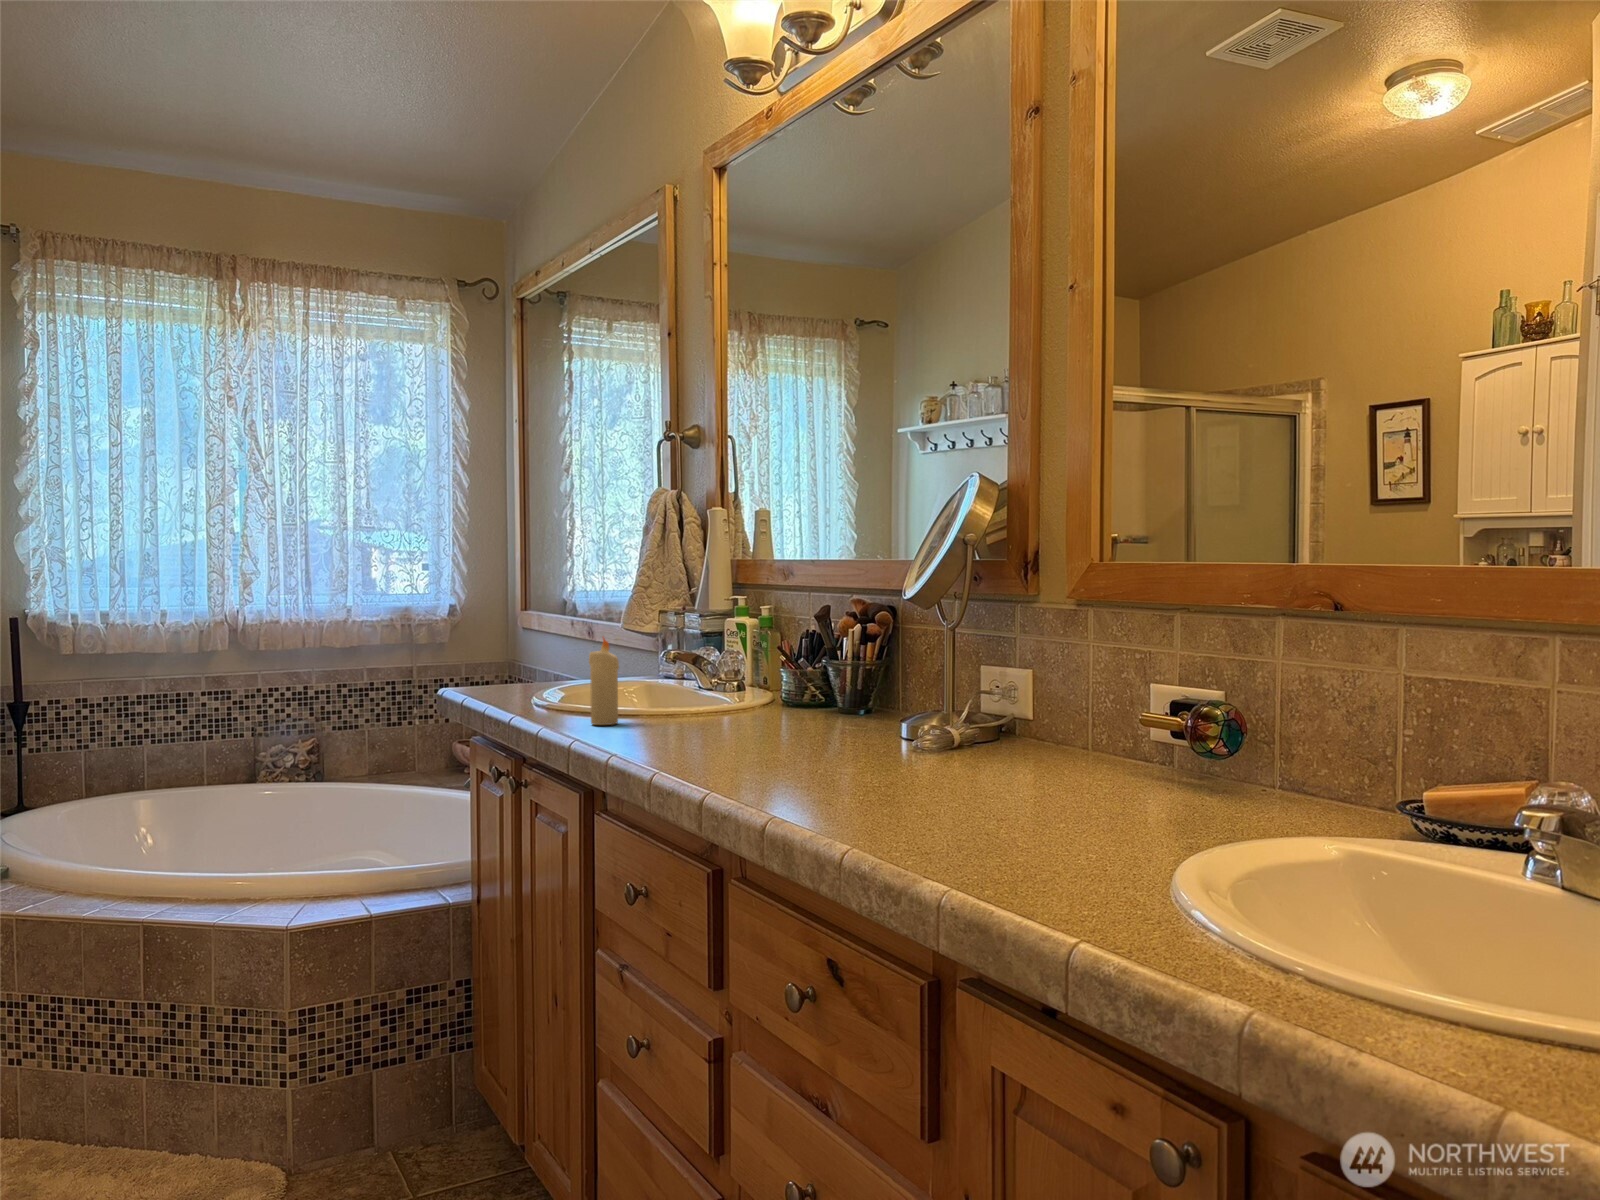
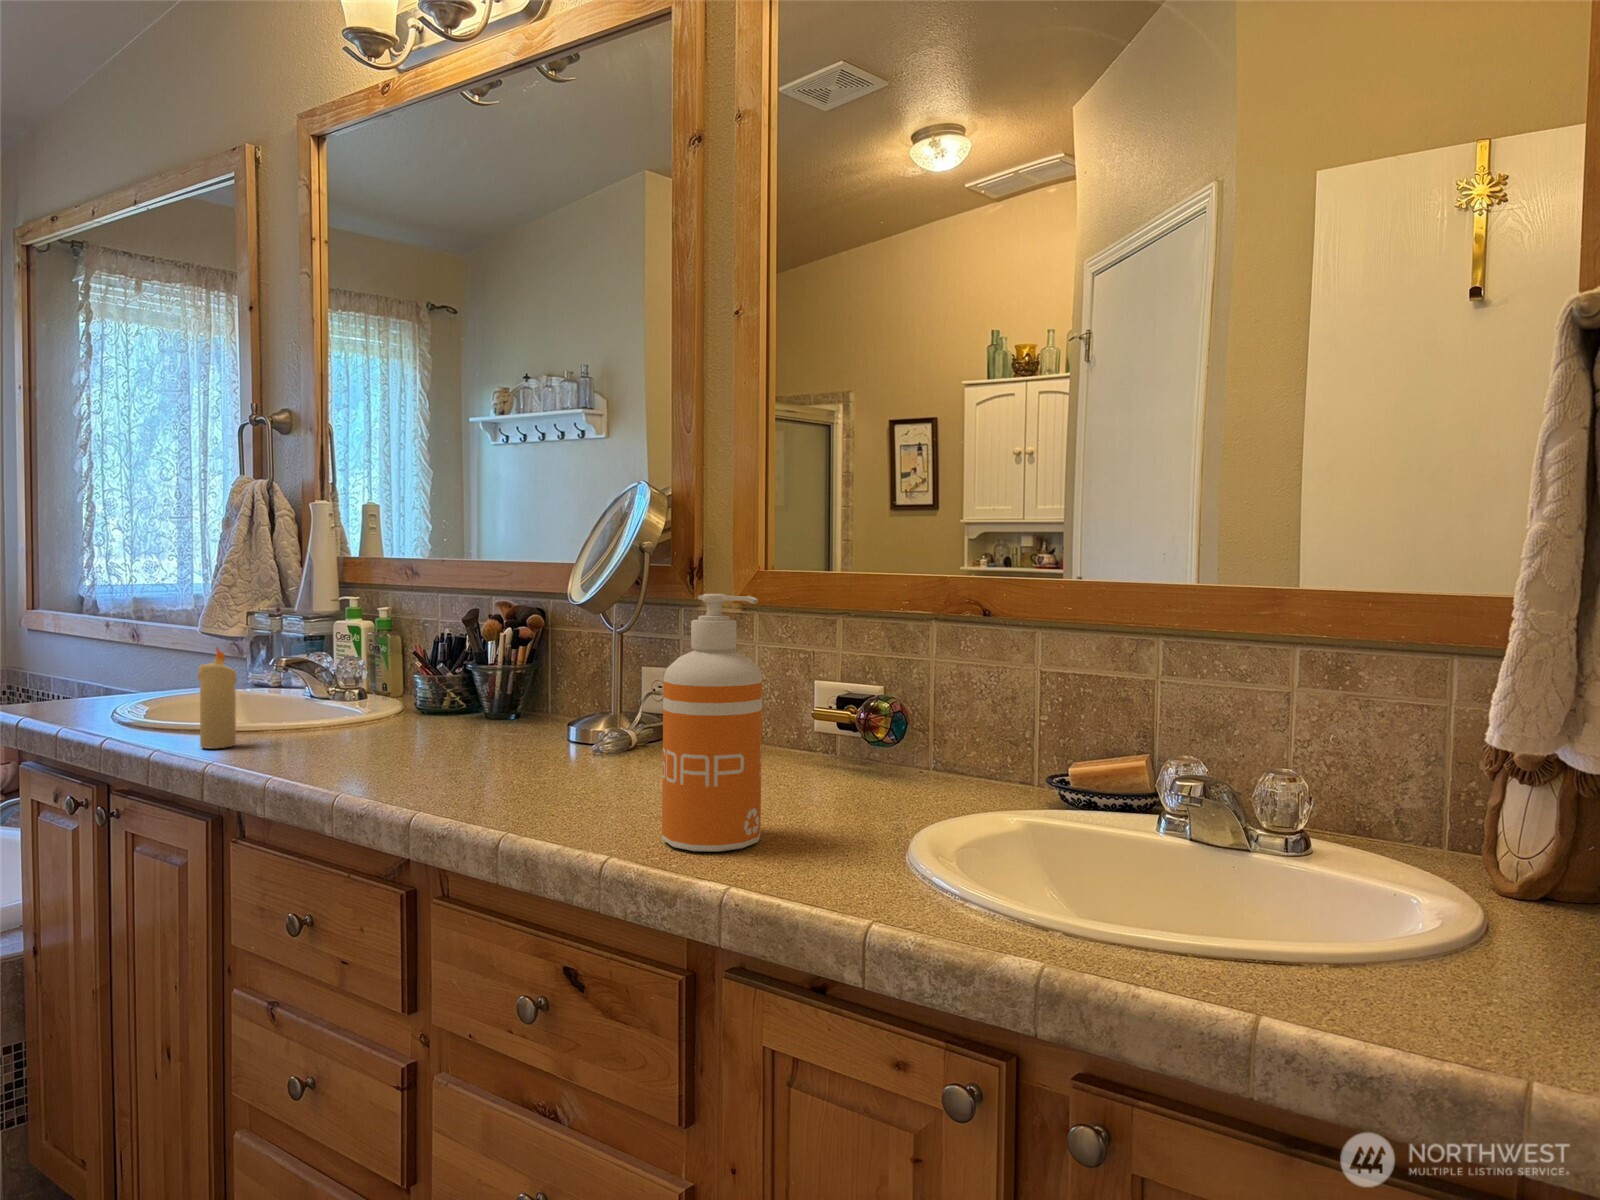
soap dispenser: none [908,580,1013,849] -> present [662,594,762,852]

